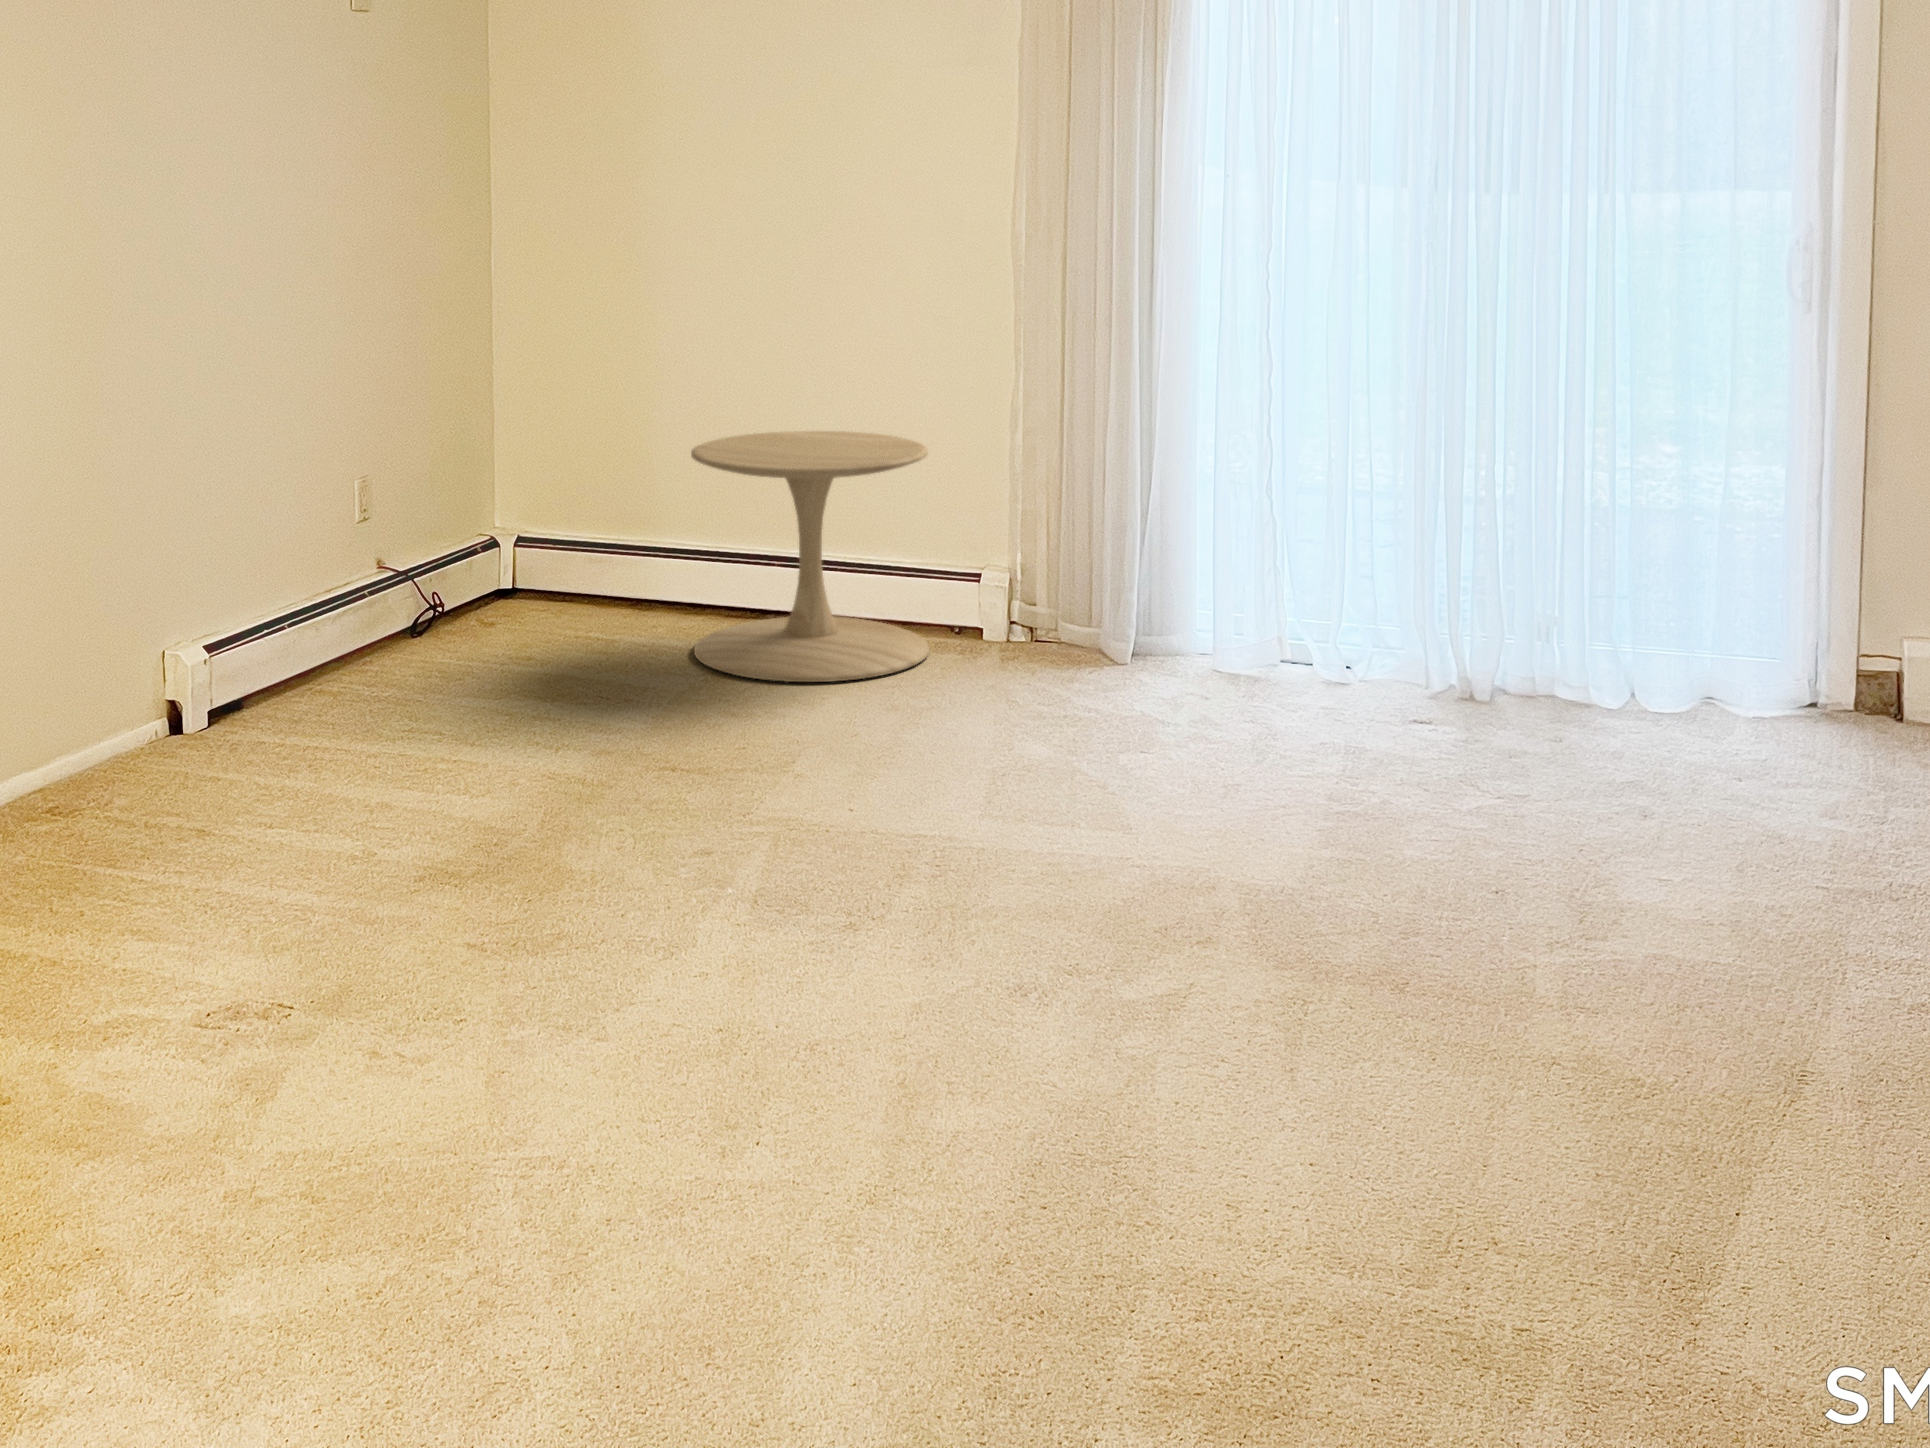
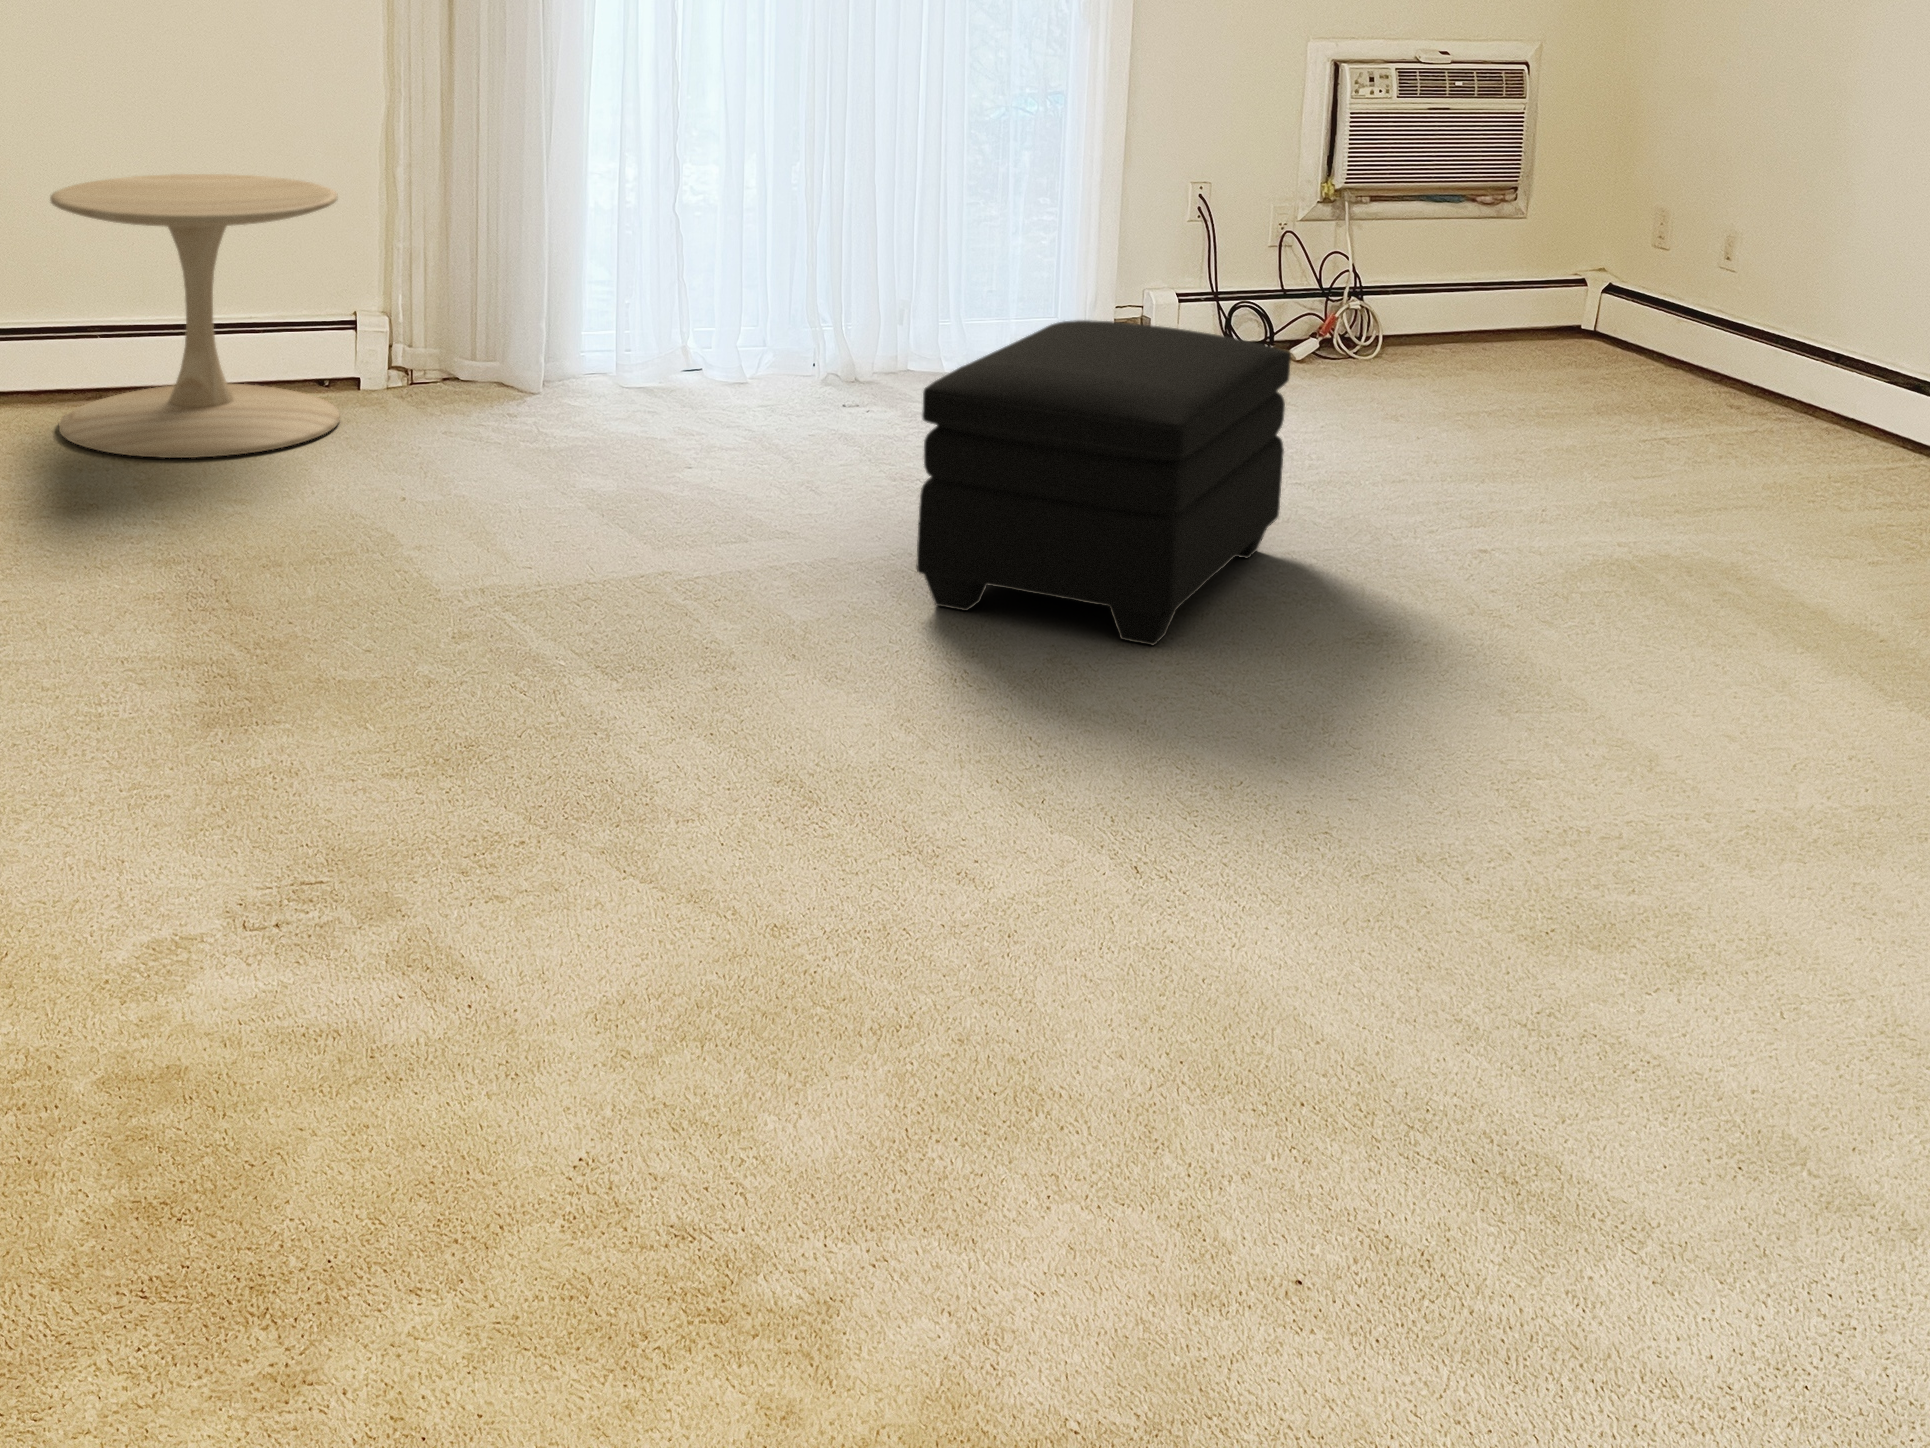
ottoman: none [1119,654,1651,1035] -> present [916,320,1291,645]

